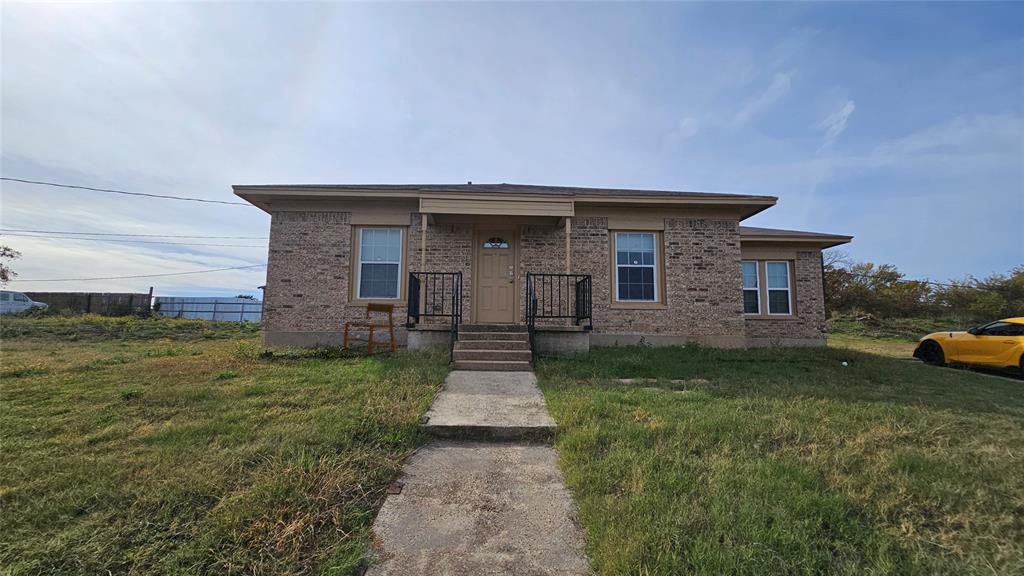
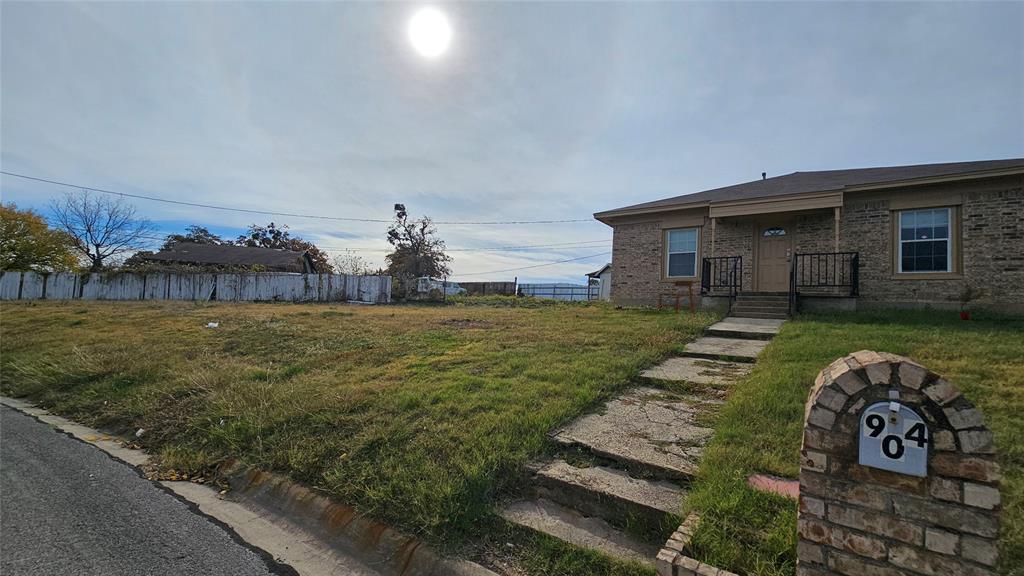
potted tree: none [656,313,689,352] -> present [946,284,985,319]

